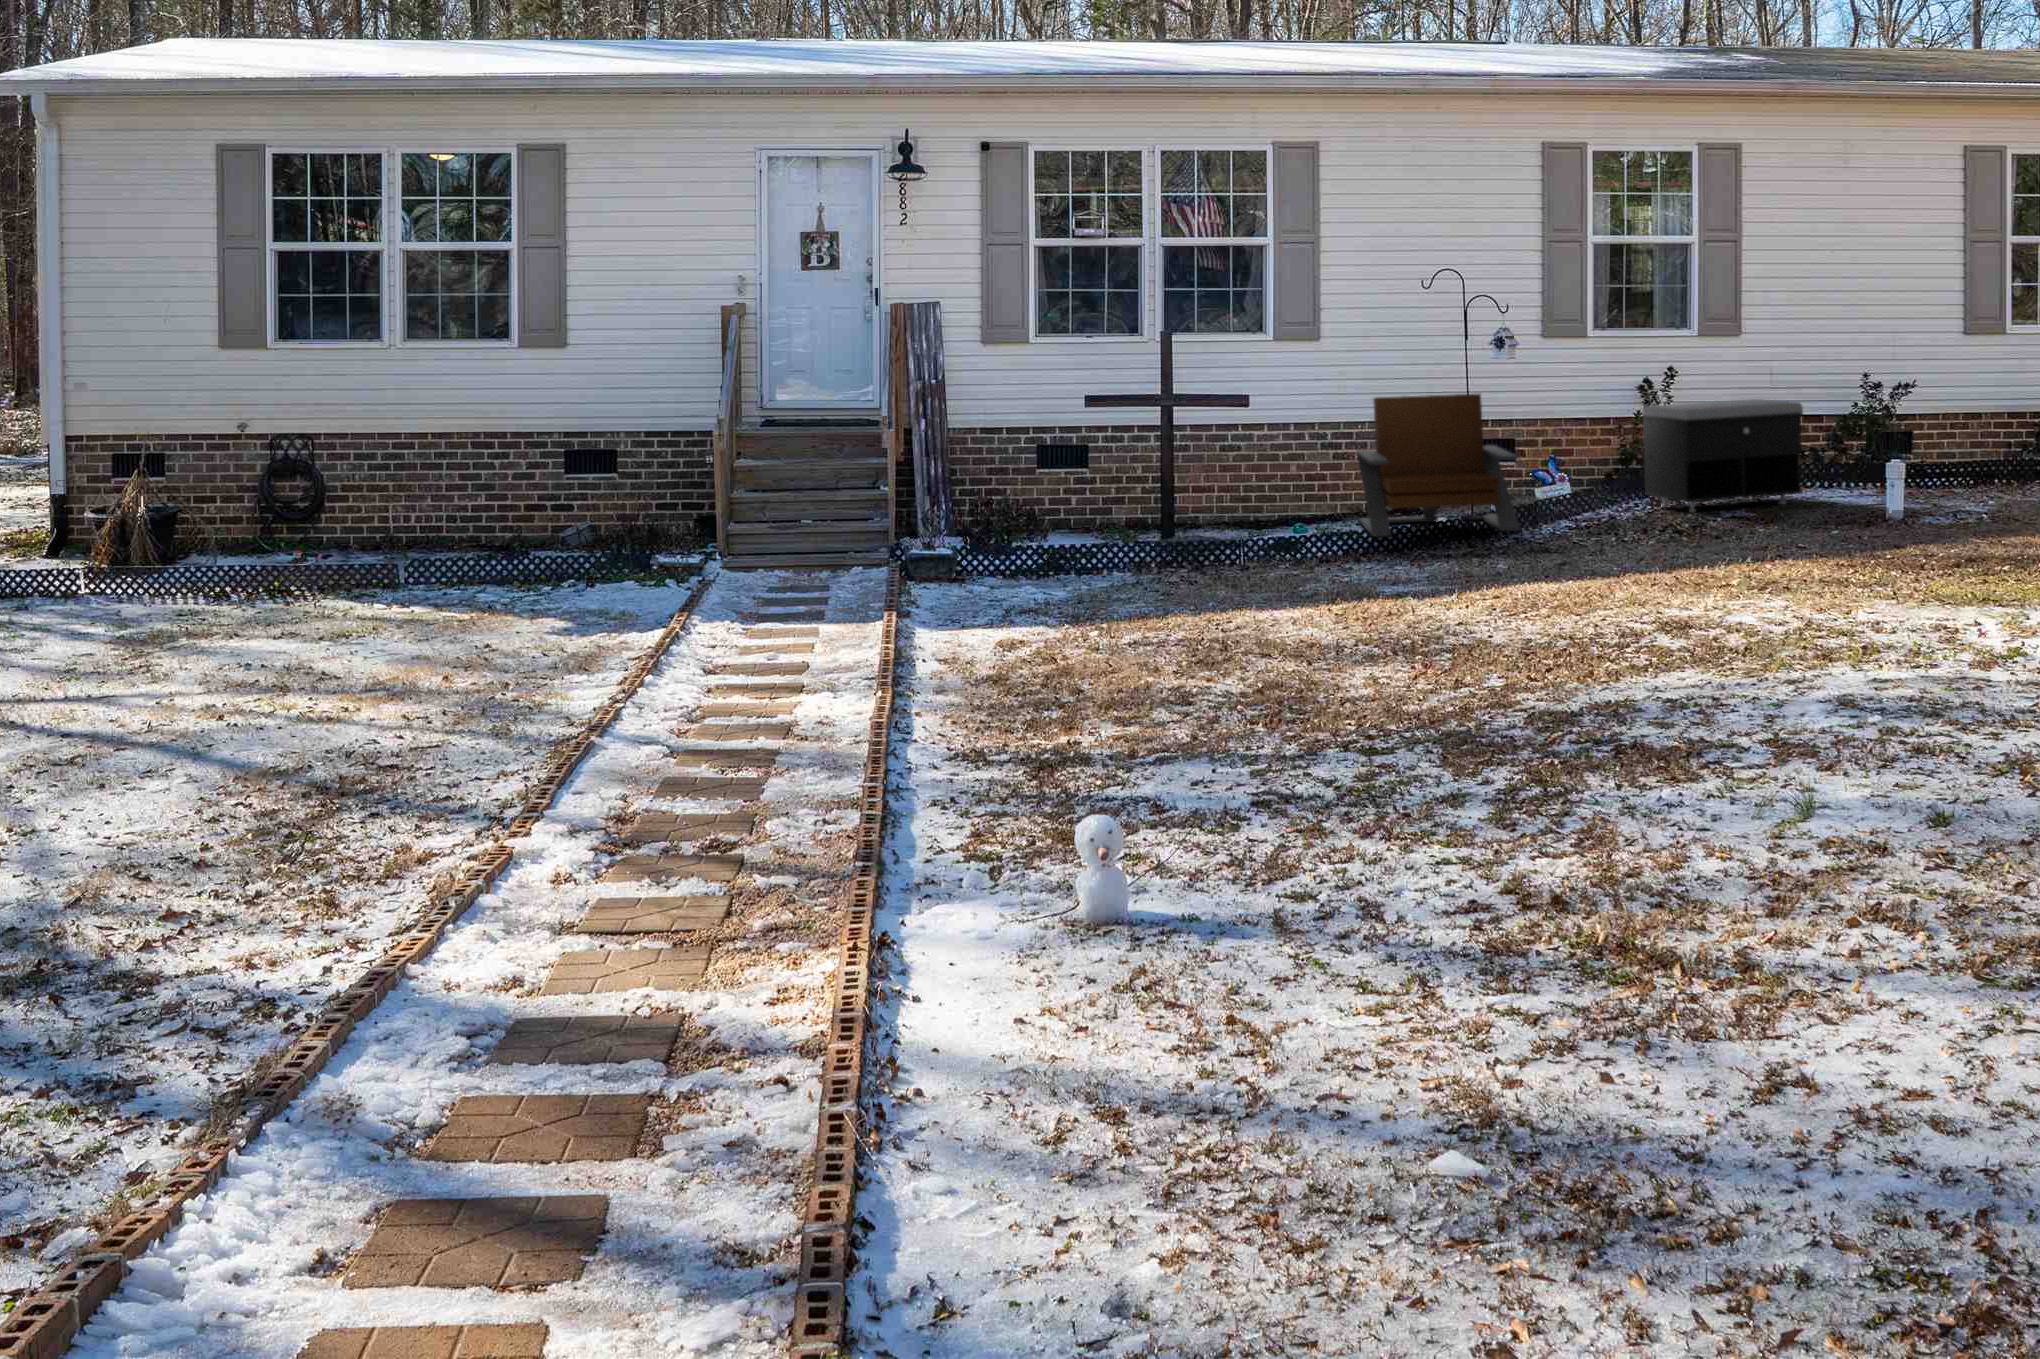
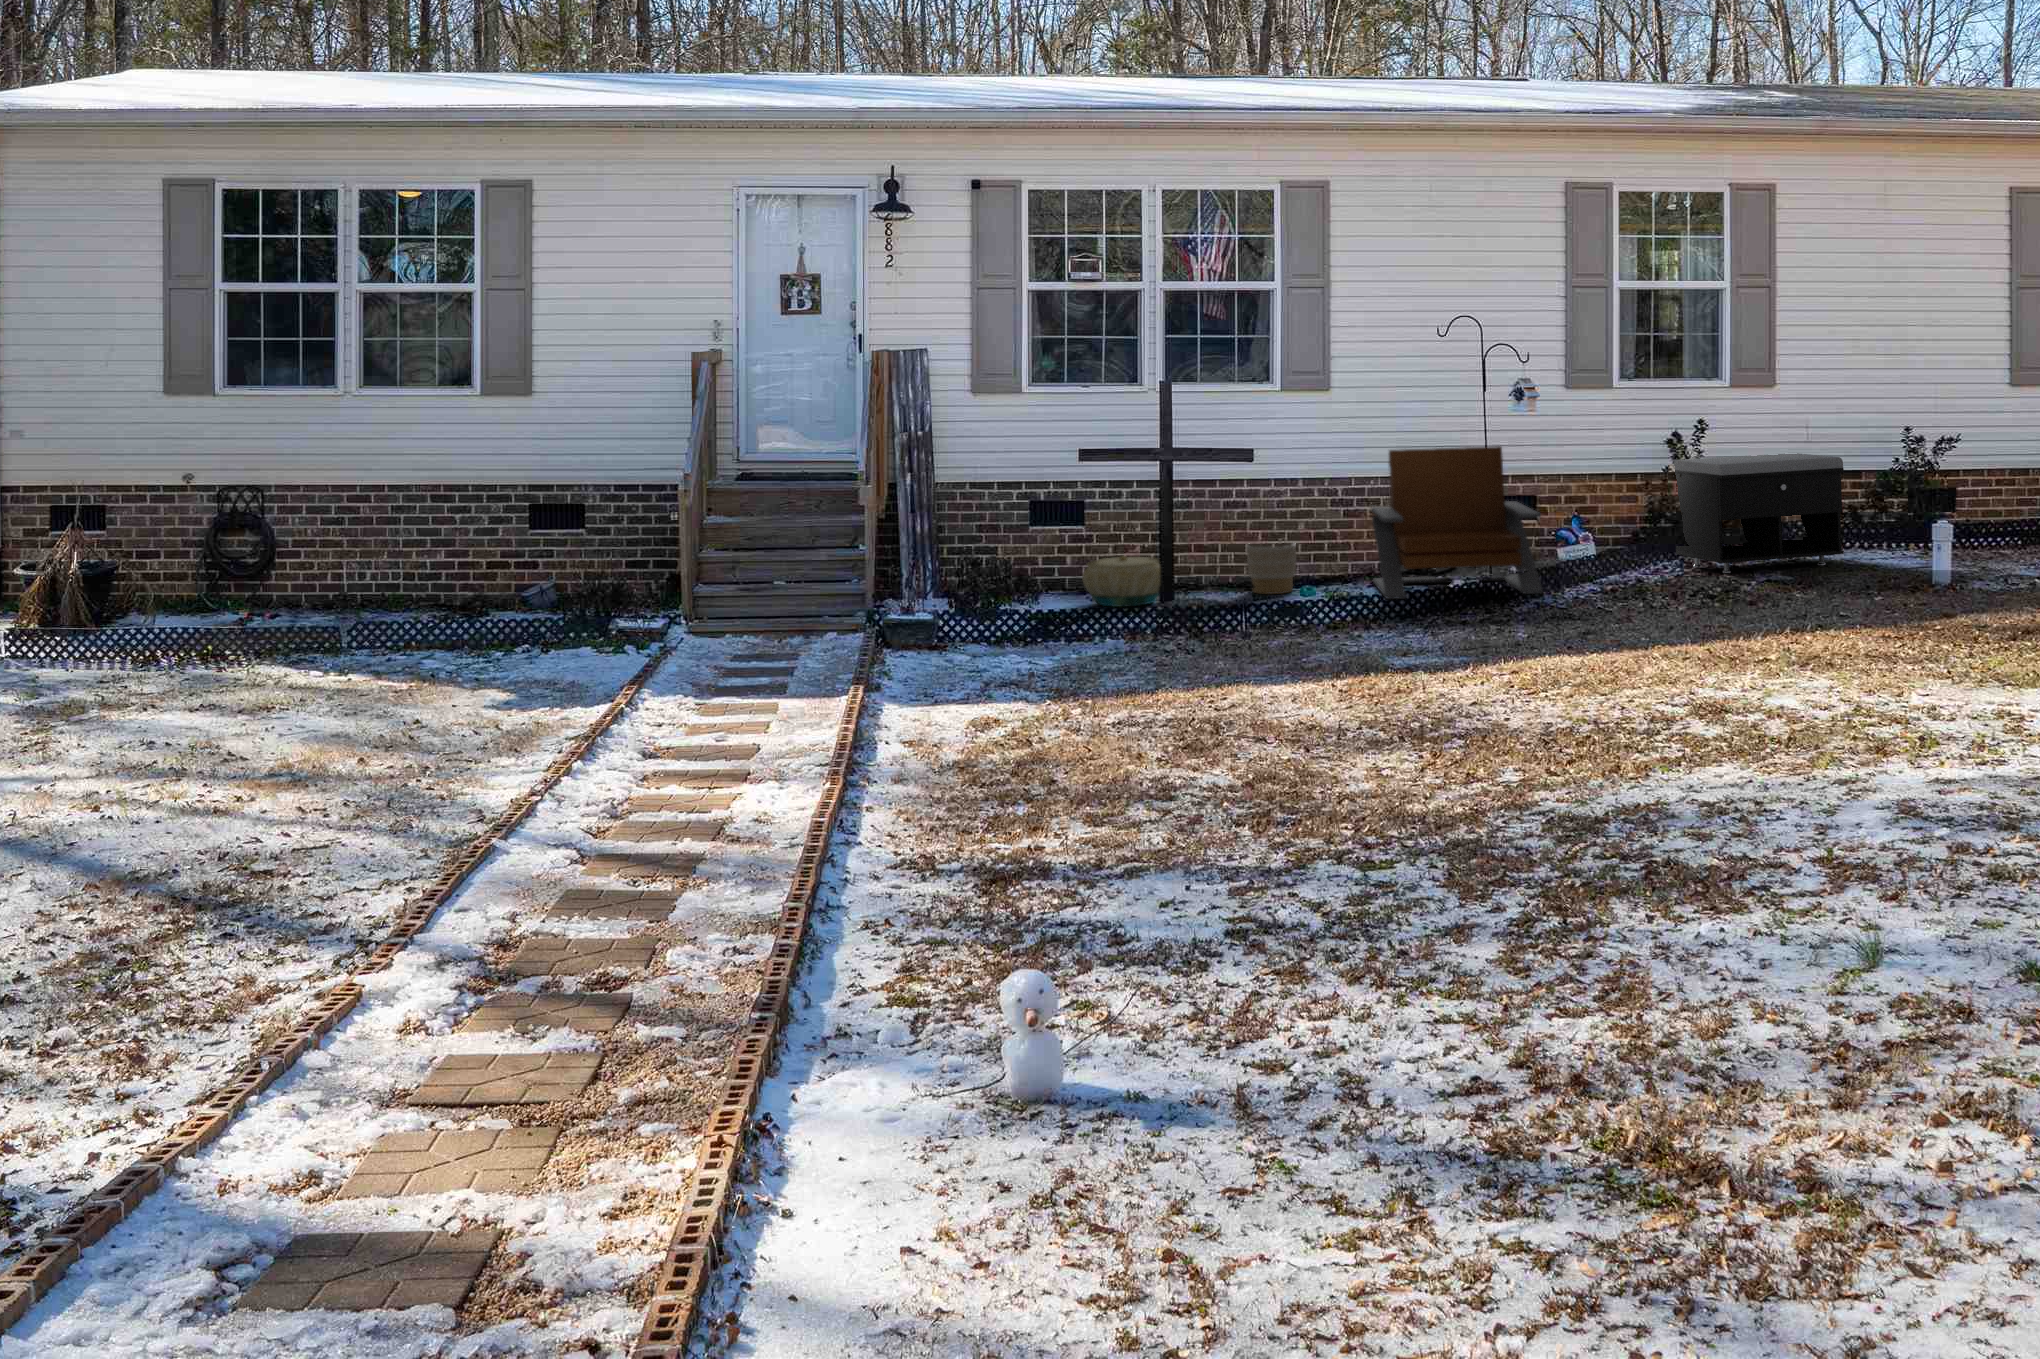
planter: none [1240,484,1287,533] -> present [1247,543,1296,594]
basket: none [1087,497,1167,545] -> present [1082,556,1160,607]

